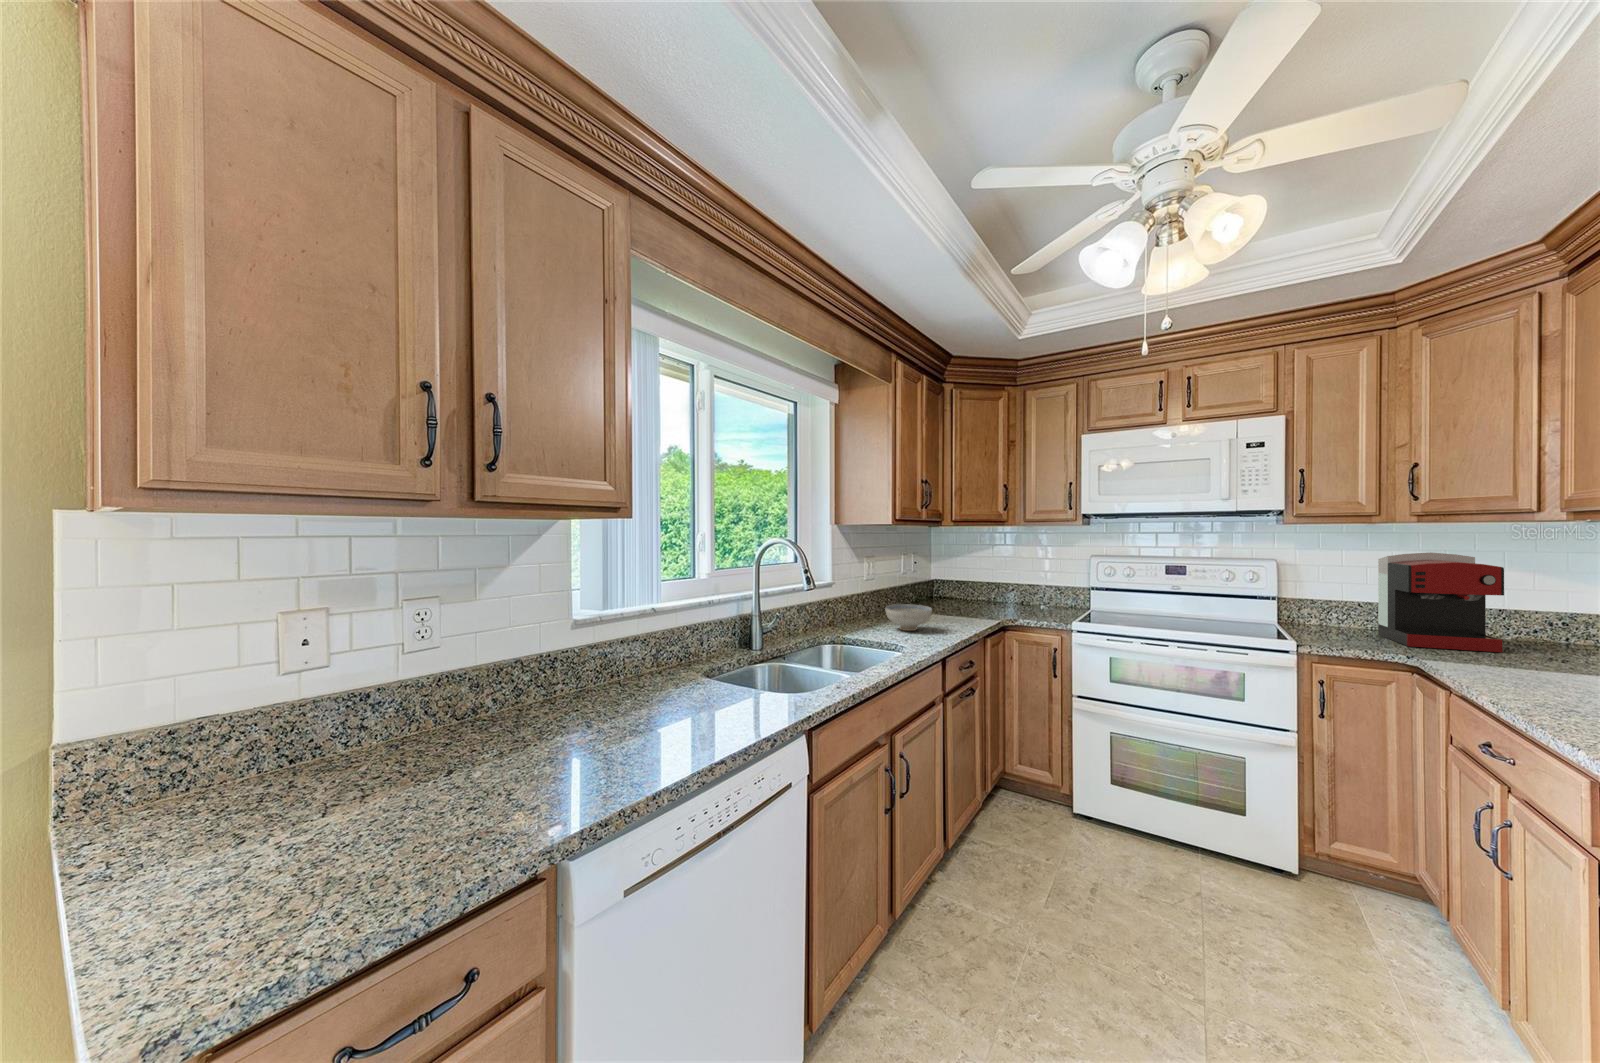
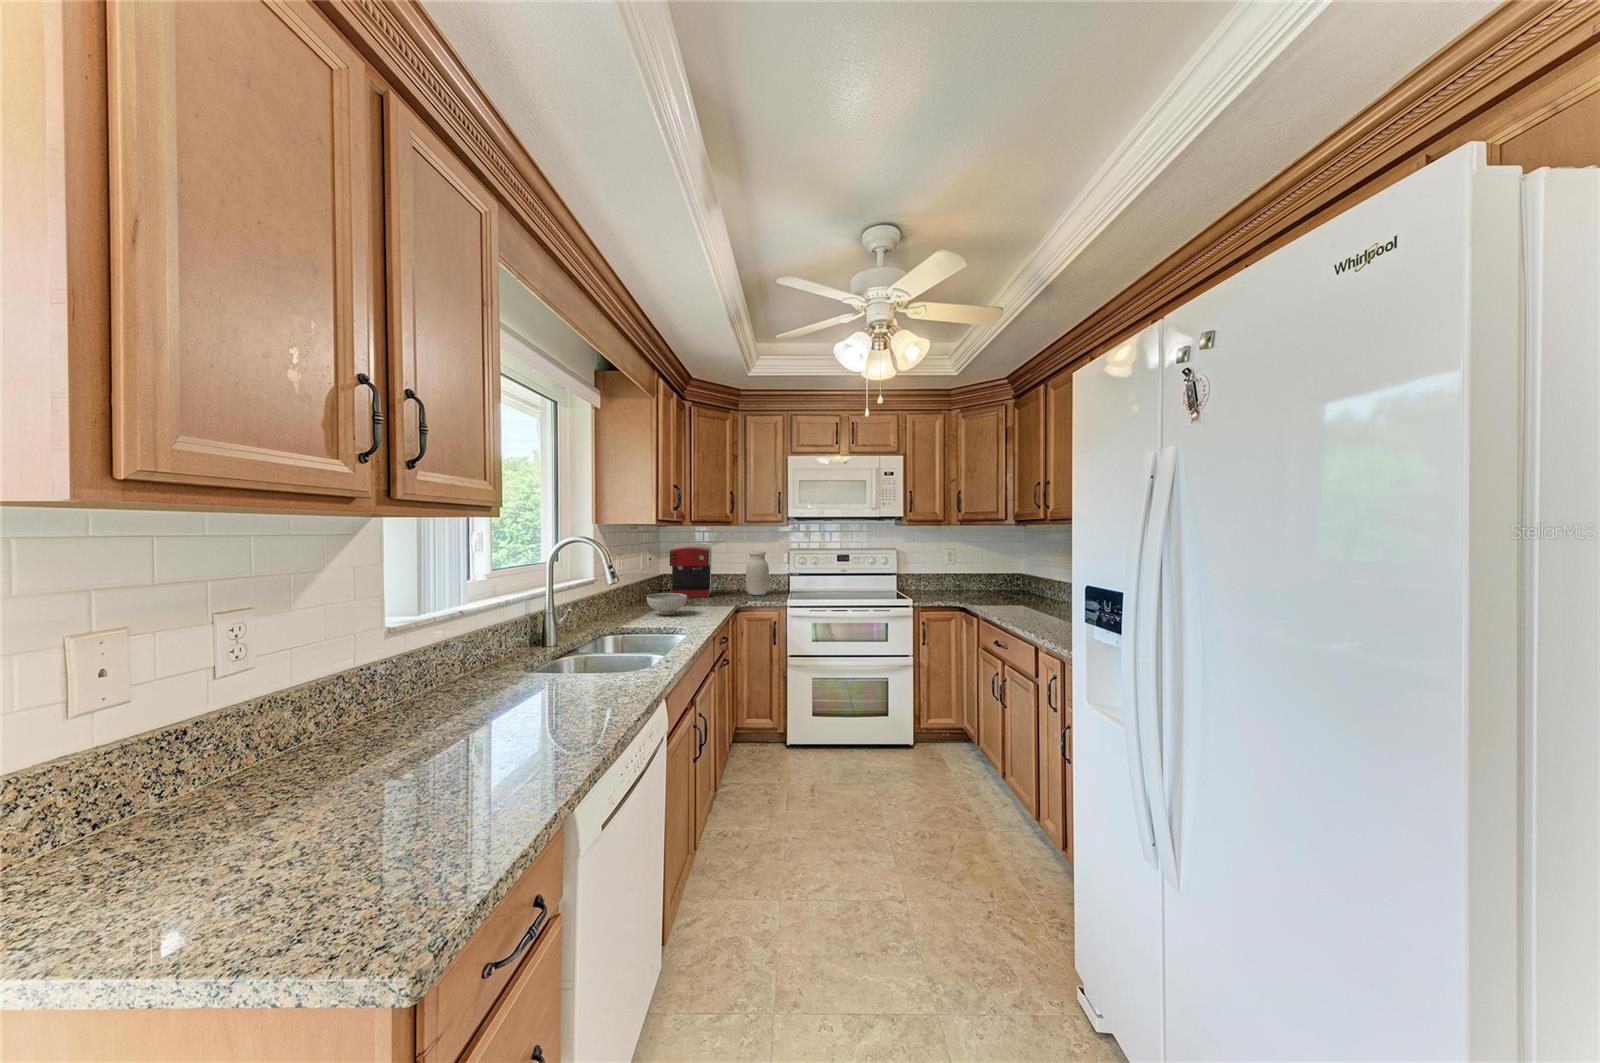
coffee maker: present [1378,552,1504,652] -> present [670,543,712,597]
jar: none [1027,558,1059,615] -> present [746,551,769,595]

